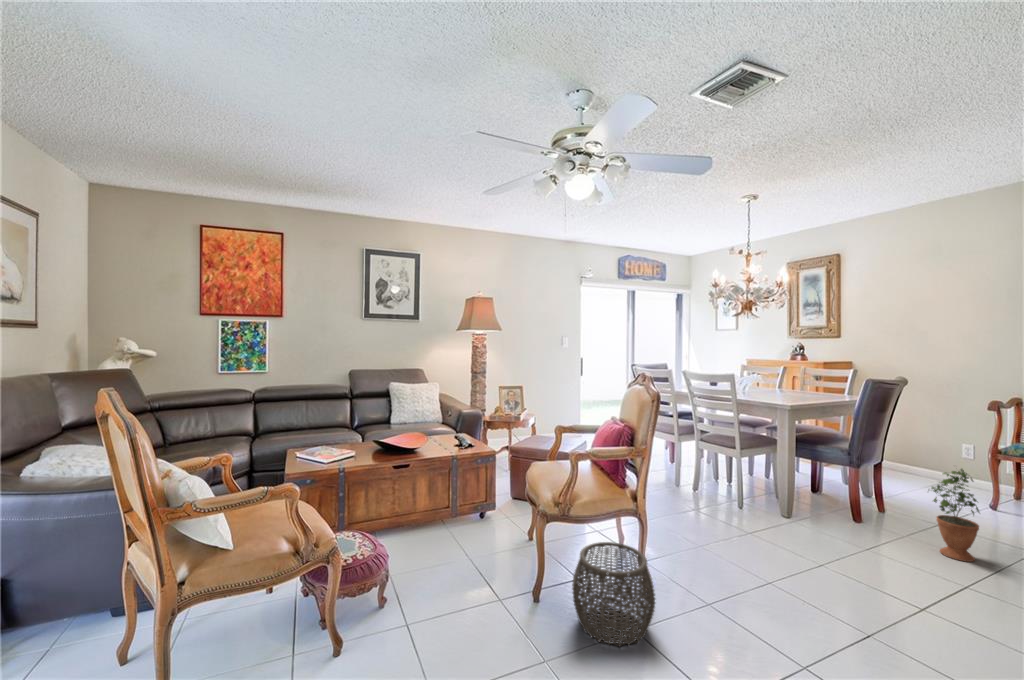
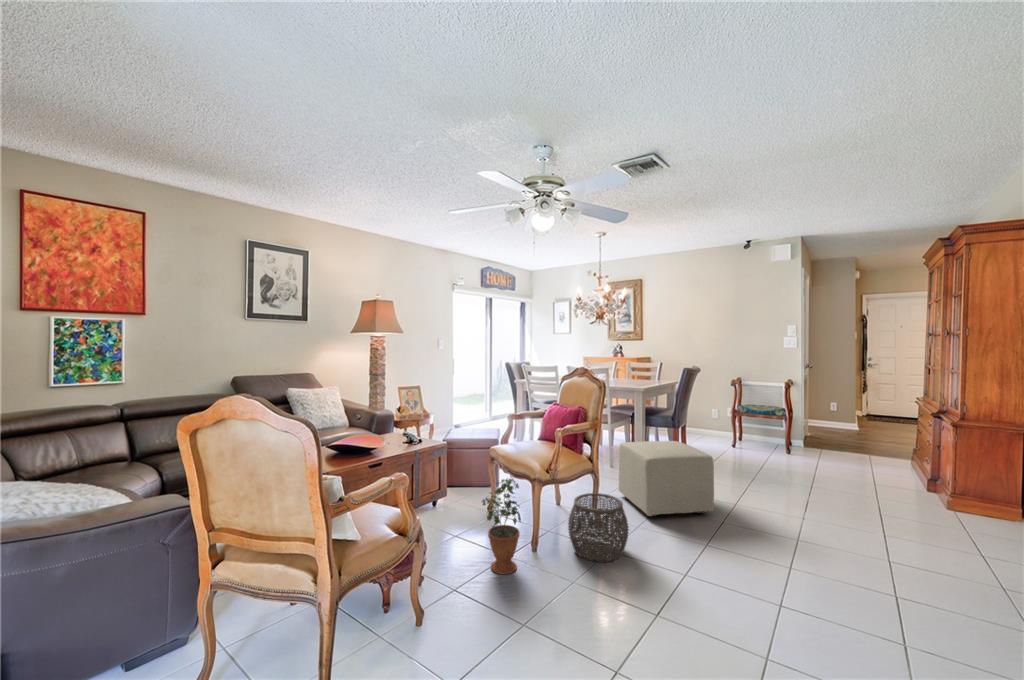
potted plant: present [932,469,979,562] -> present [482,477,521,574]
ottoman: none [713,479,854,612] -> present [619,441,714,517]

